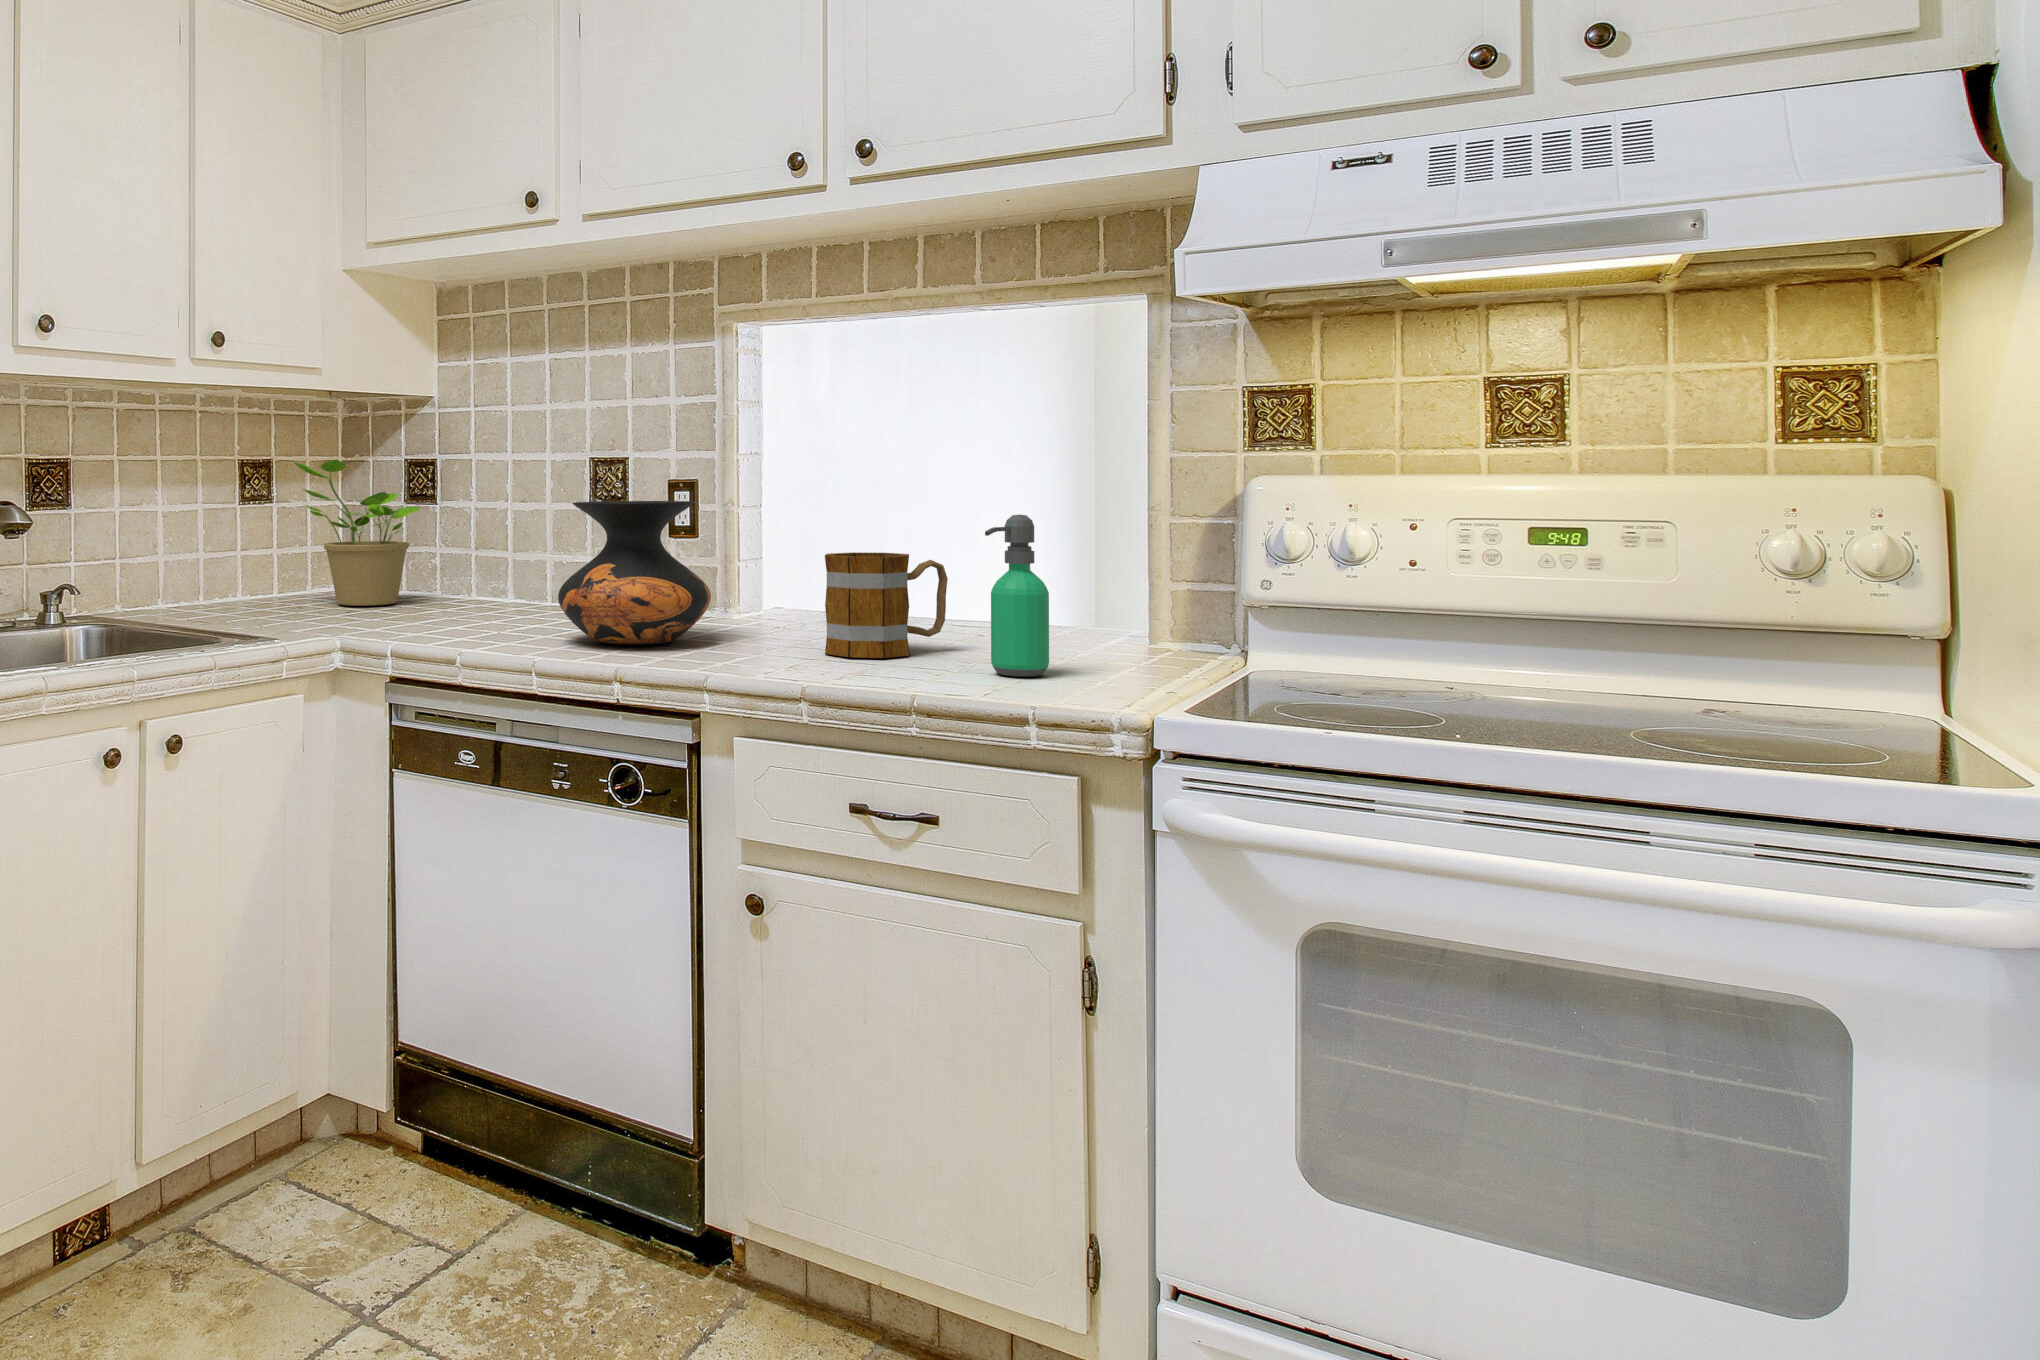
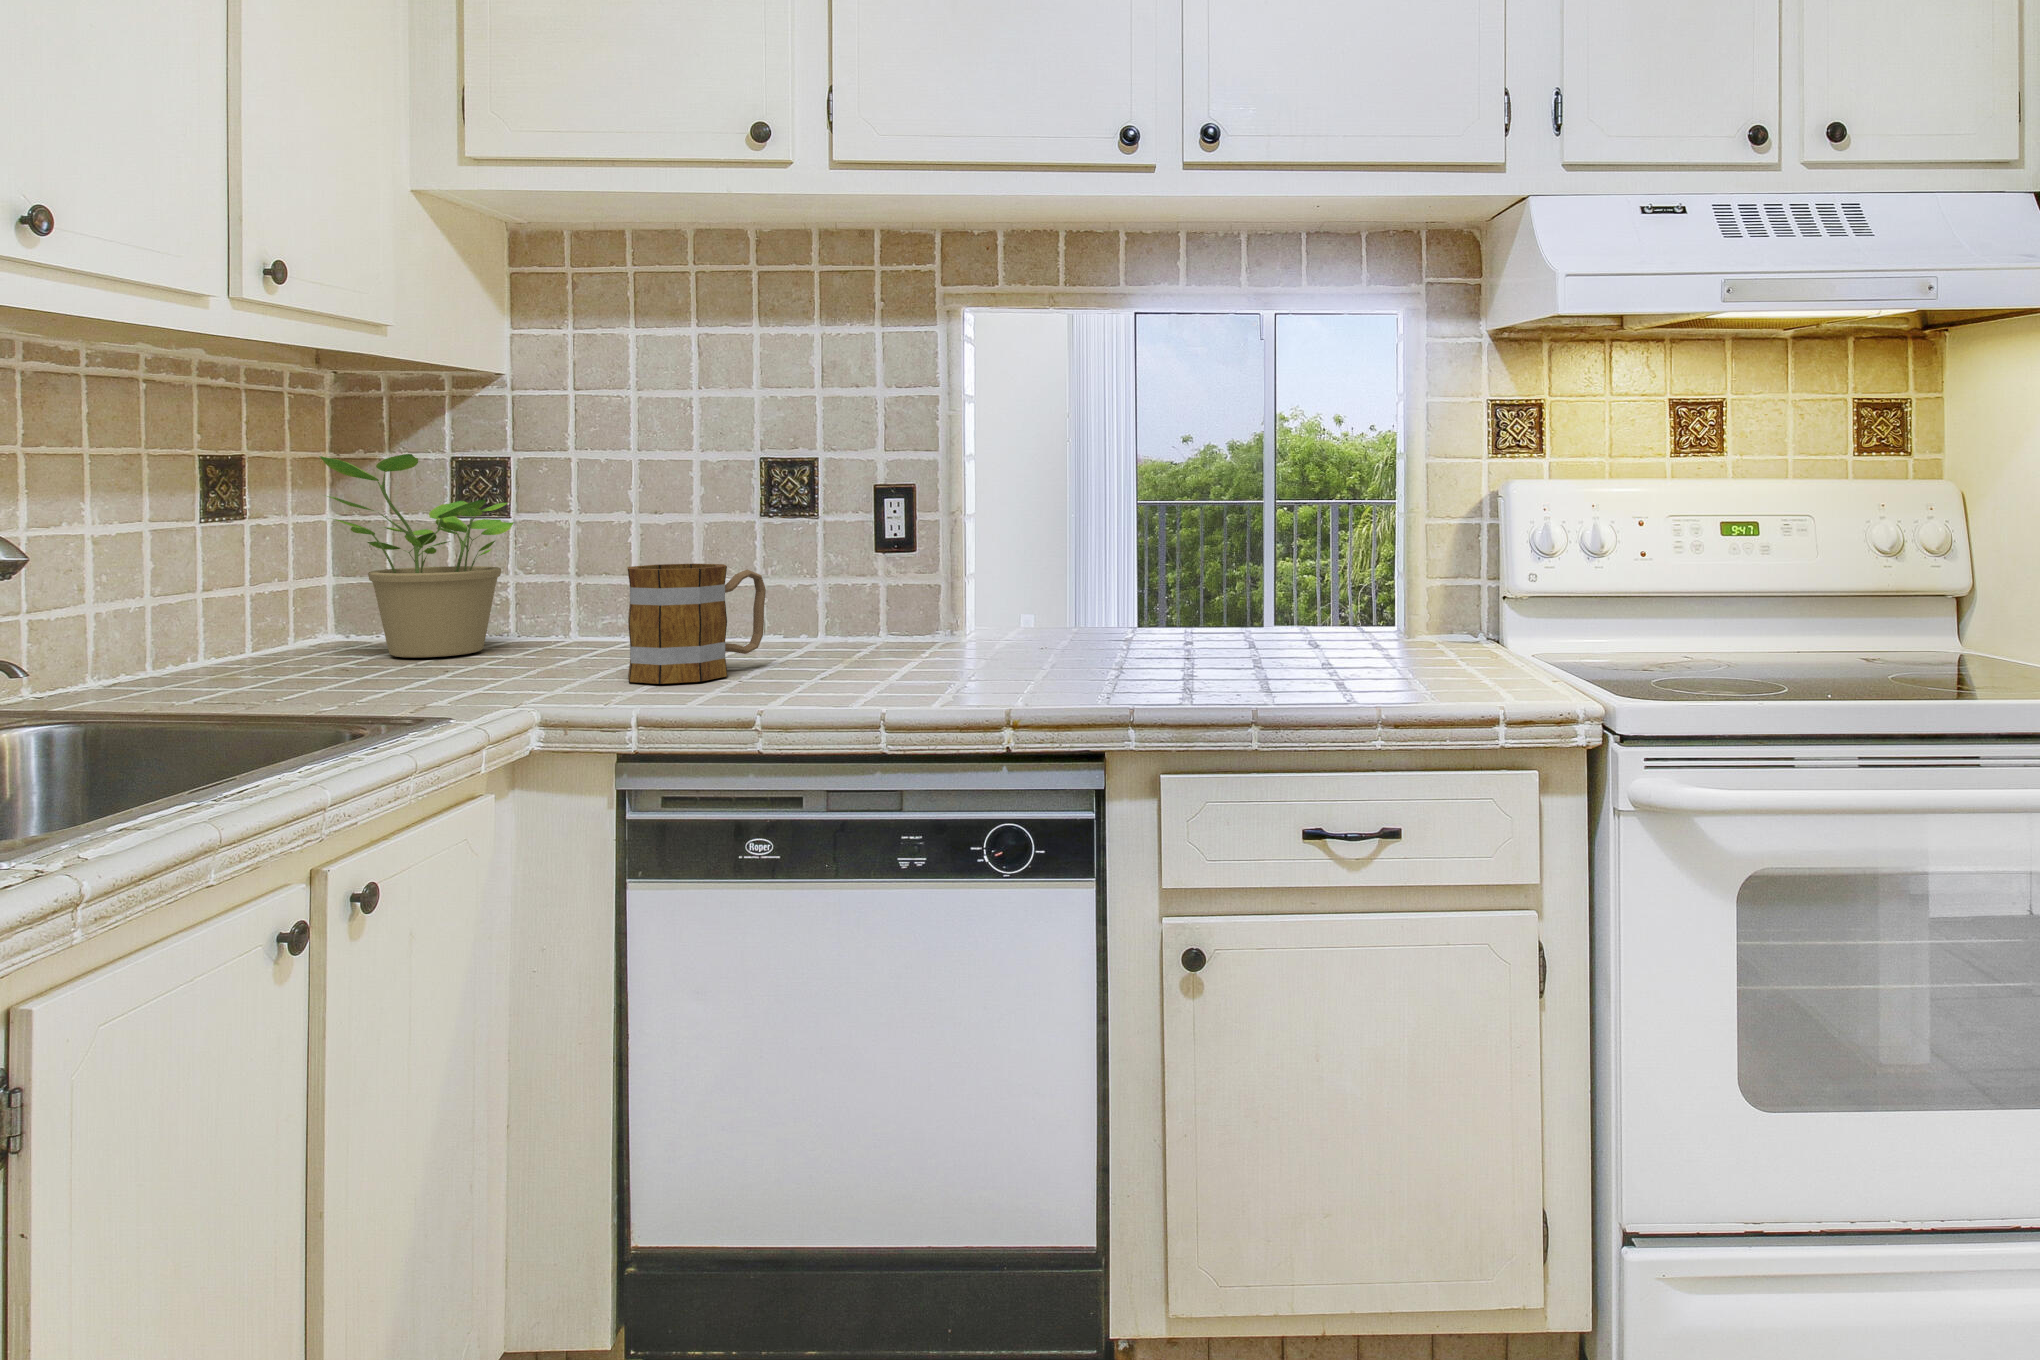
vase: present [558,501,711,645] -> none [843,508,1027,680]
soap dispenser: present [985,515,1049,677] -> none [1363,518,1418,679]
mug: present [825,552,948,658] -> present [627,564,766,684]

